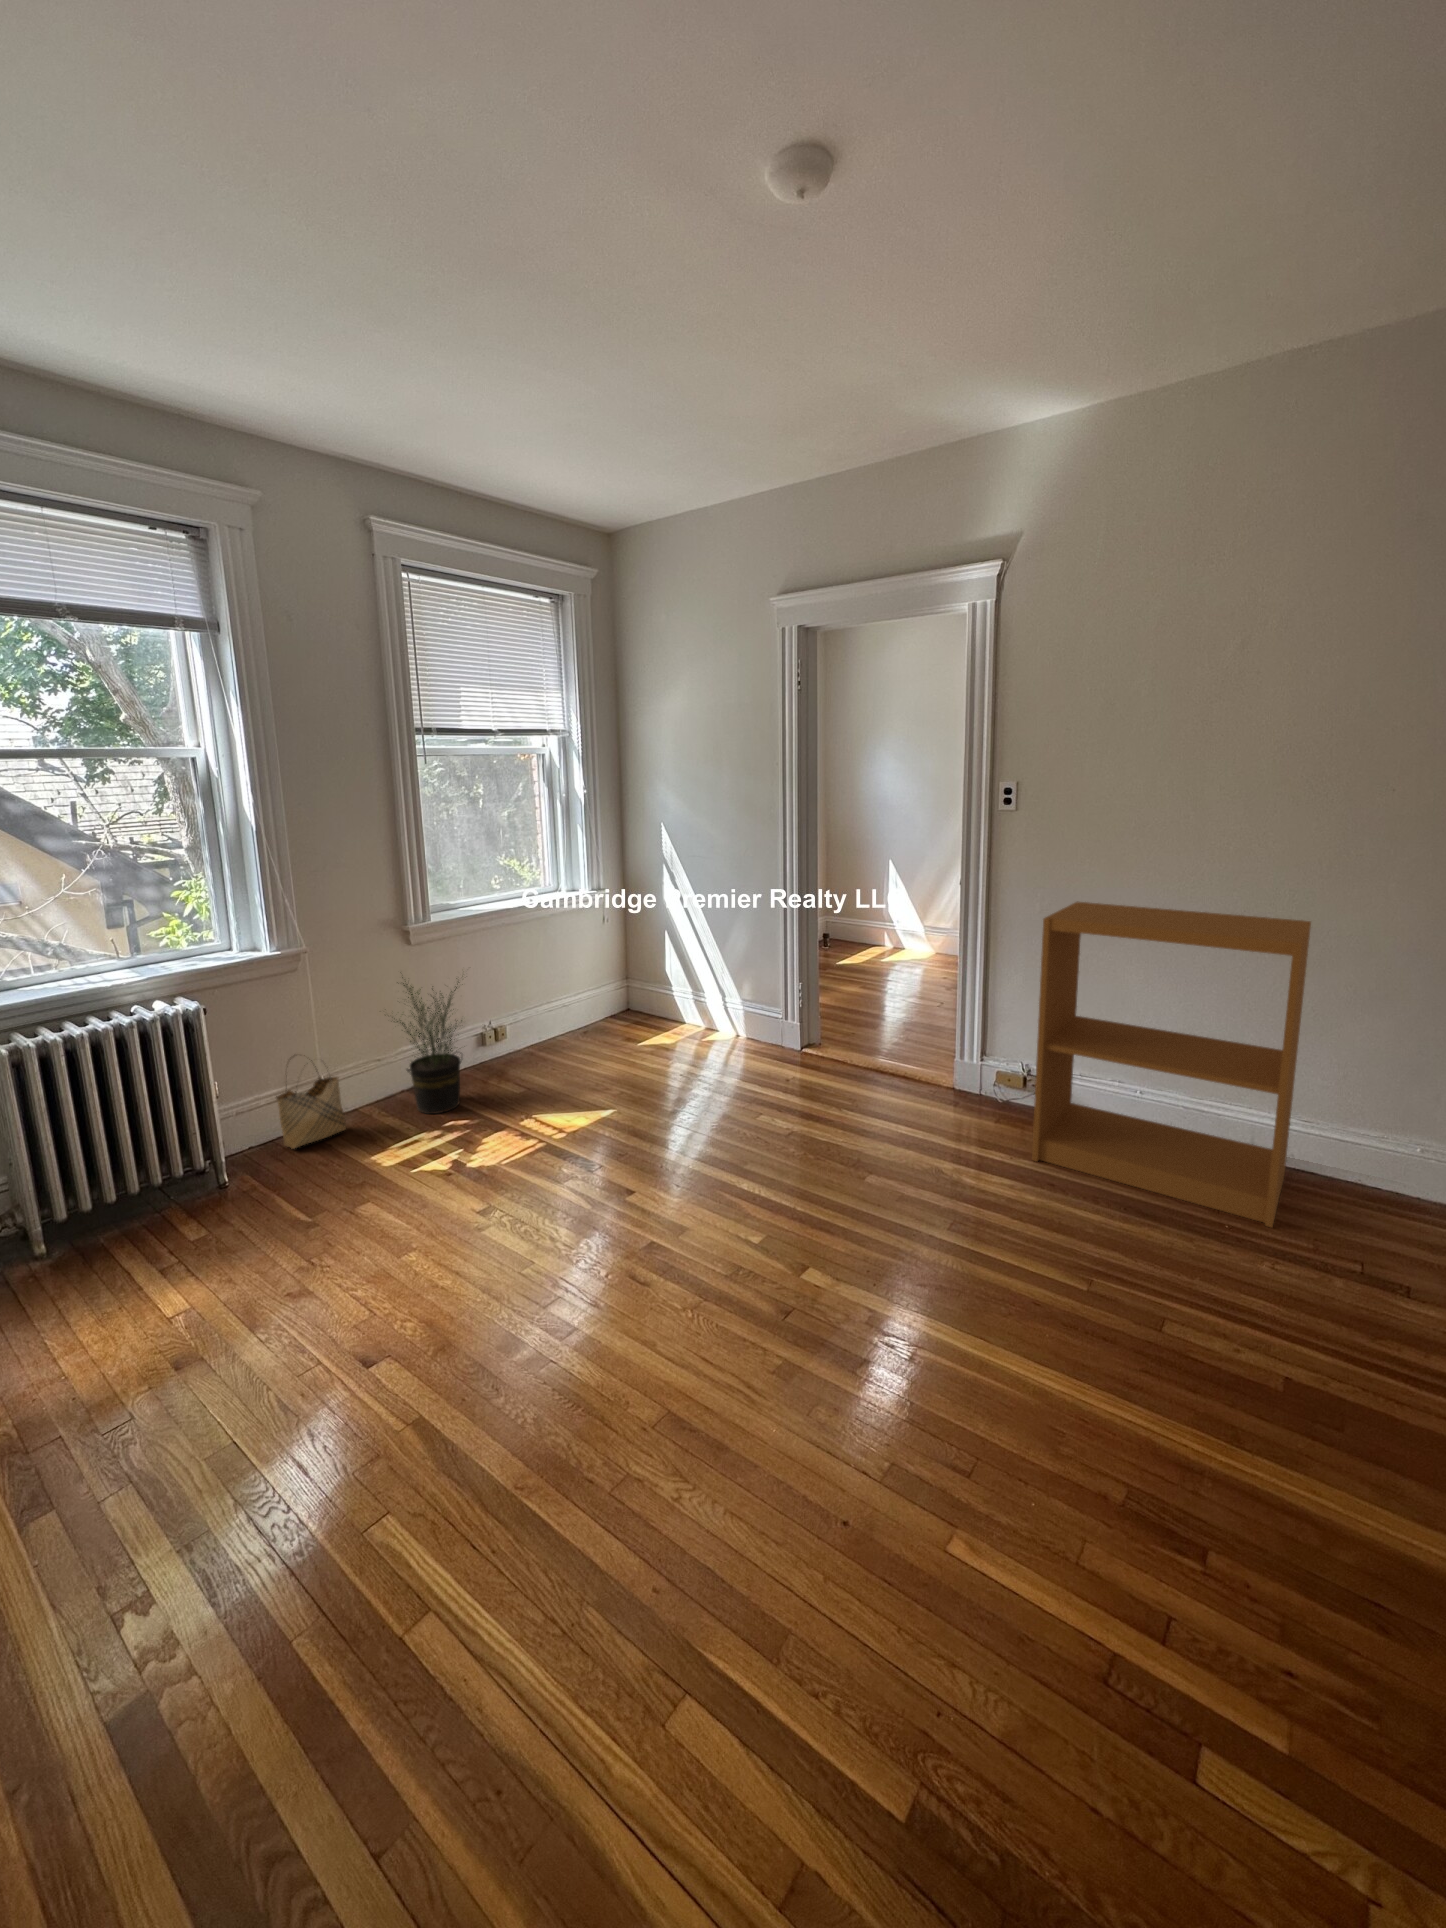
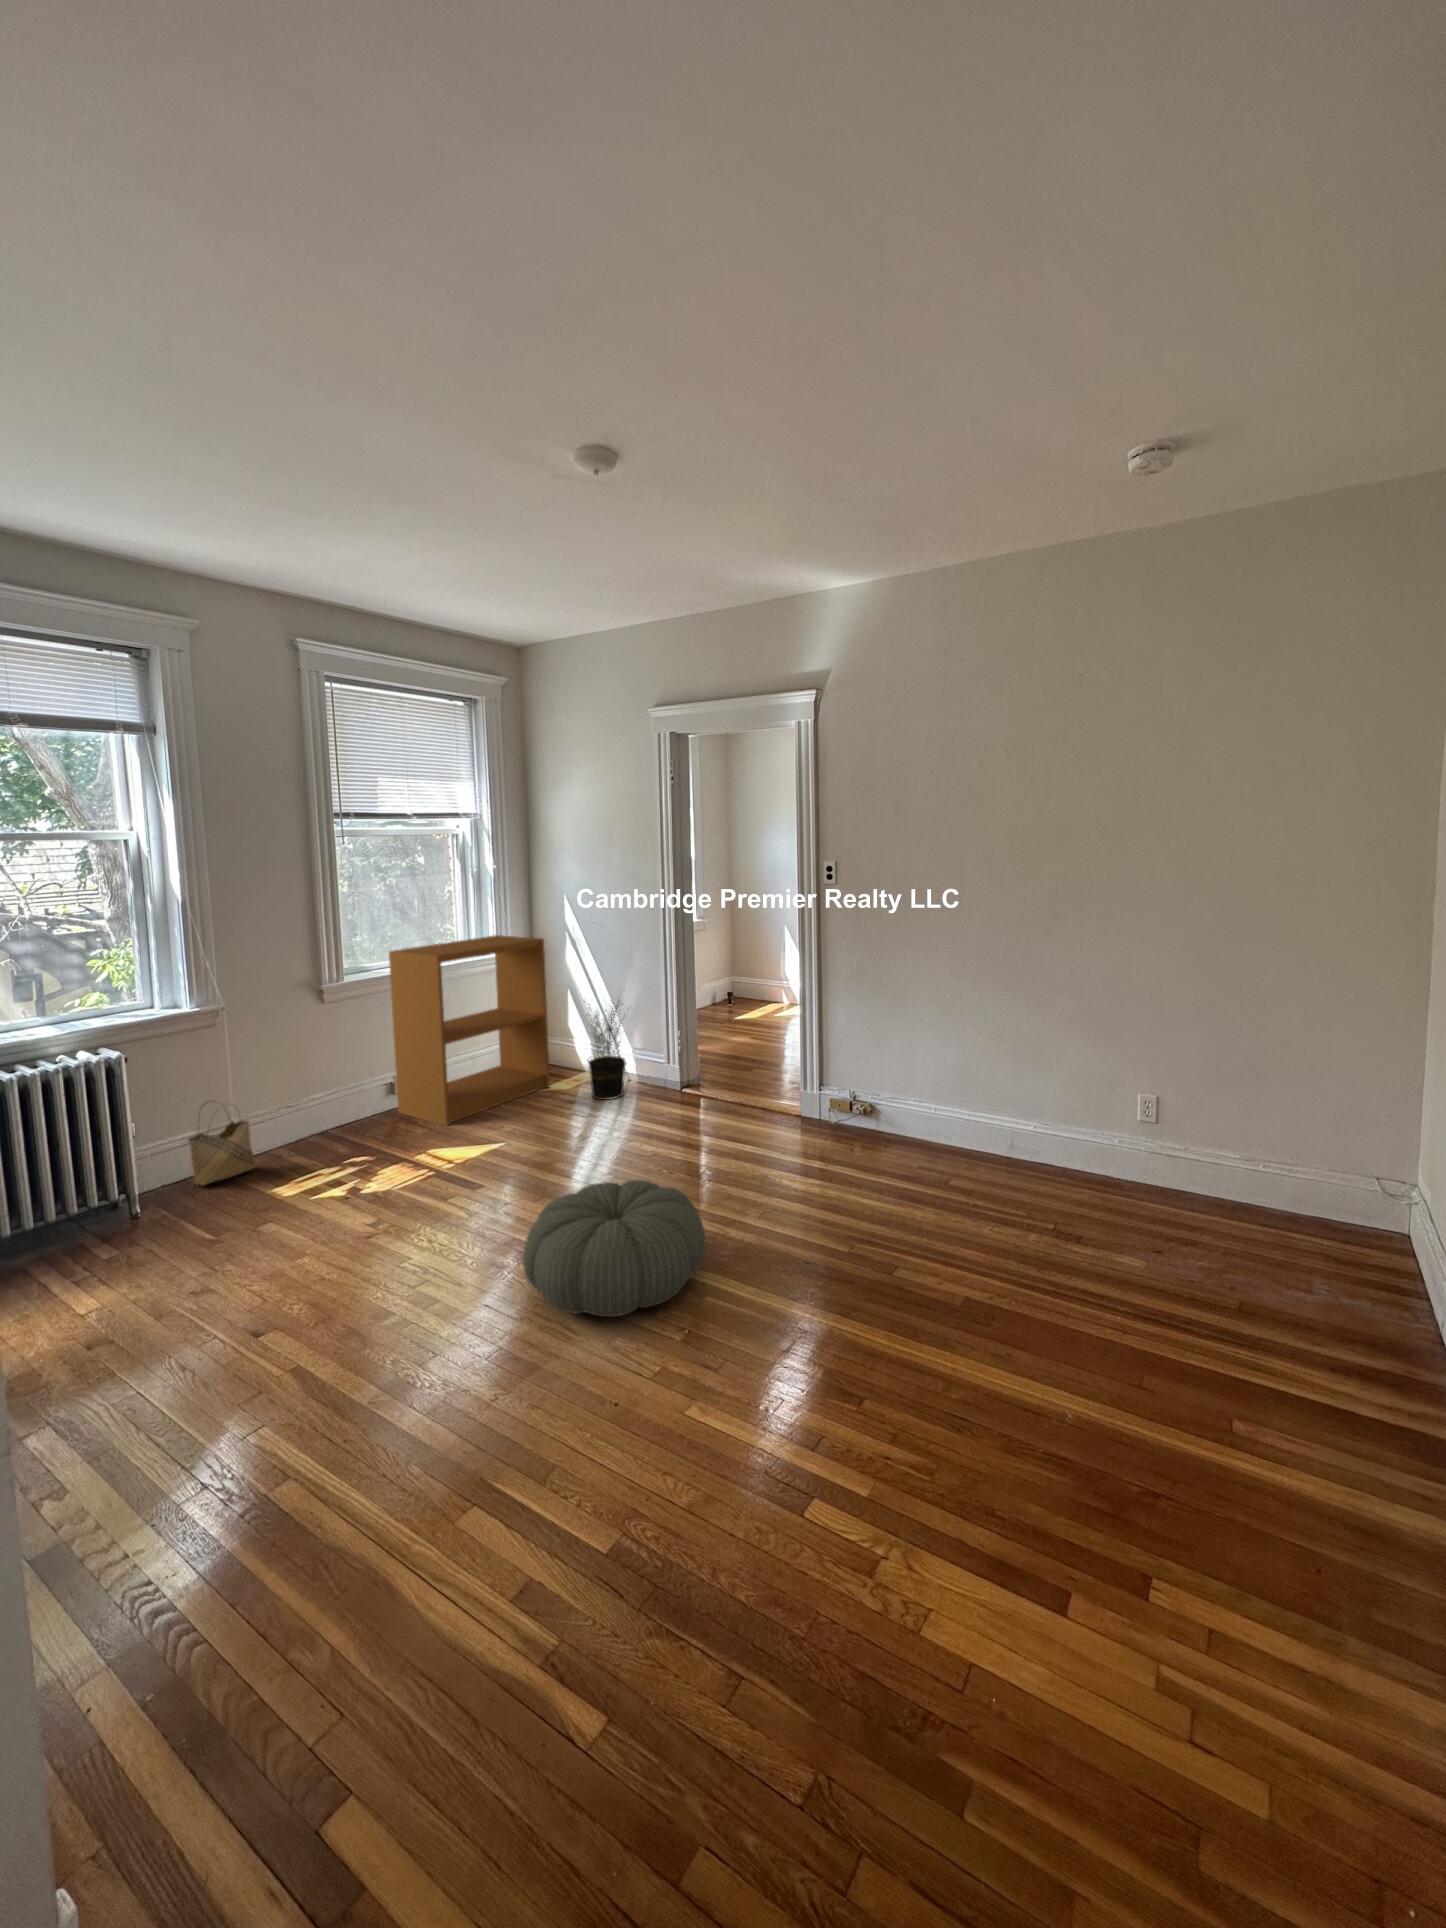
bookshelf: present [1032,902,1311,1228] -> present [389,935,550,1125]
potted plant: present [392,977,462,1114] -> present [584,1000,626,1100]
pouf: none [681,1182,909,1374] -> present [523,1180,706,1317]

